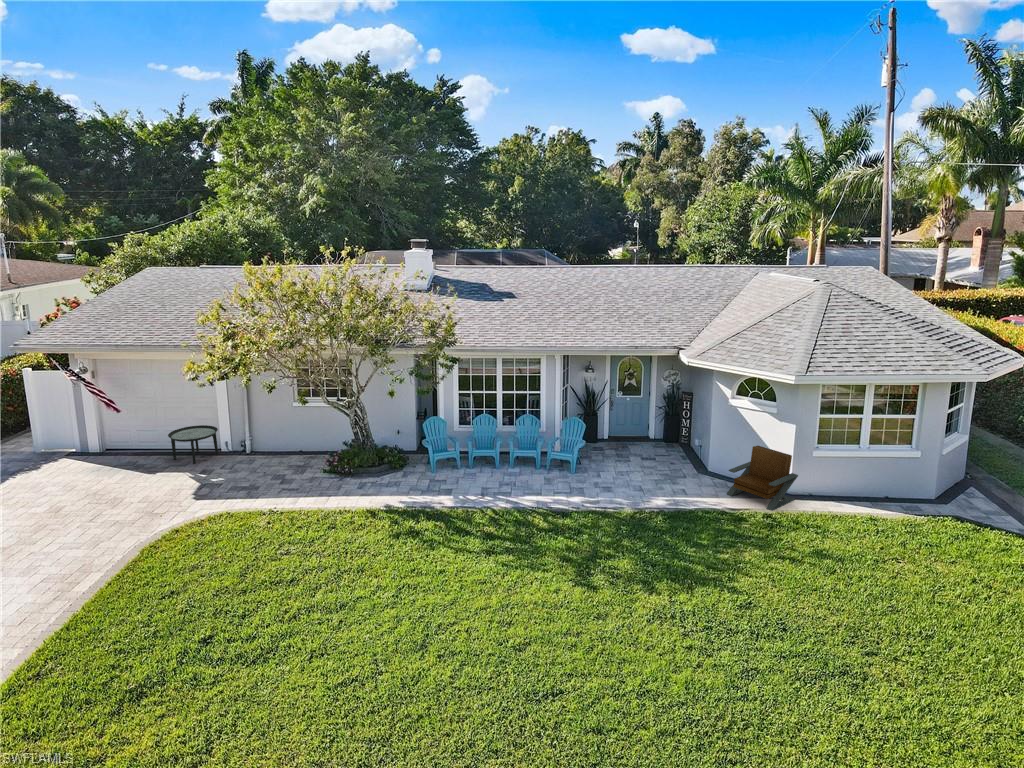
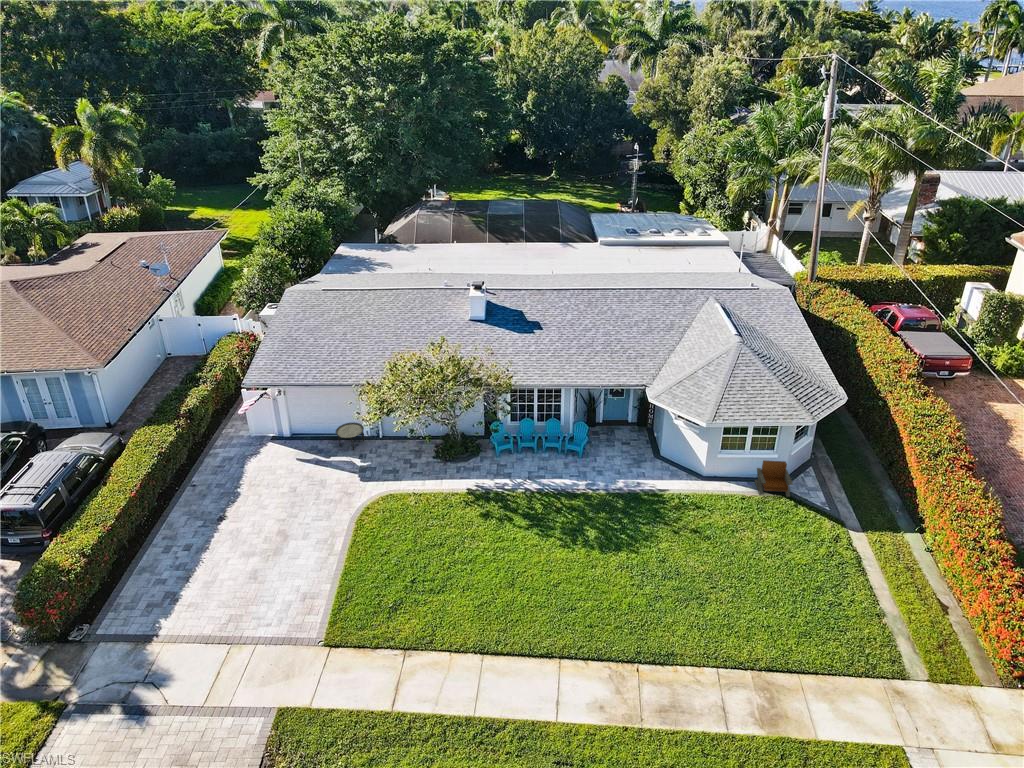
lounge chair: present [727,446,798,511] -> present [755,460,793,497]

